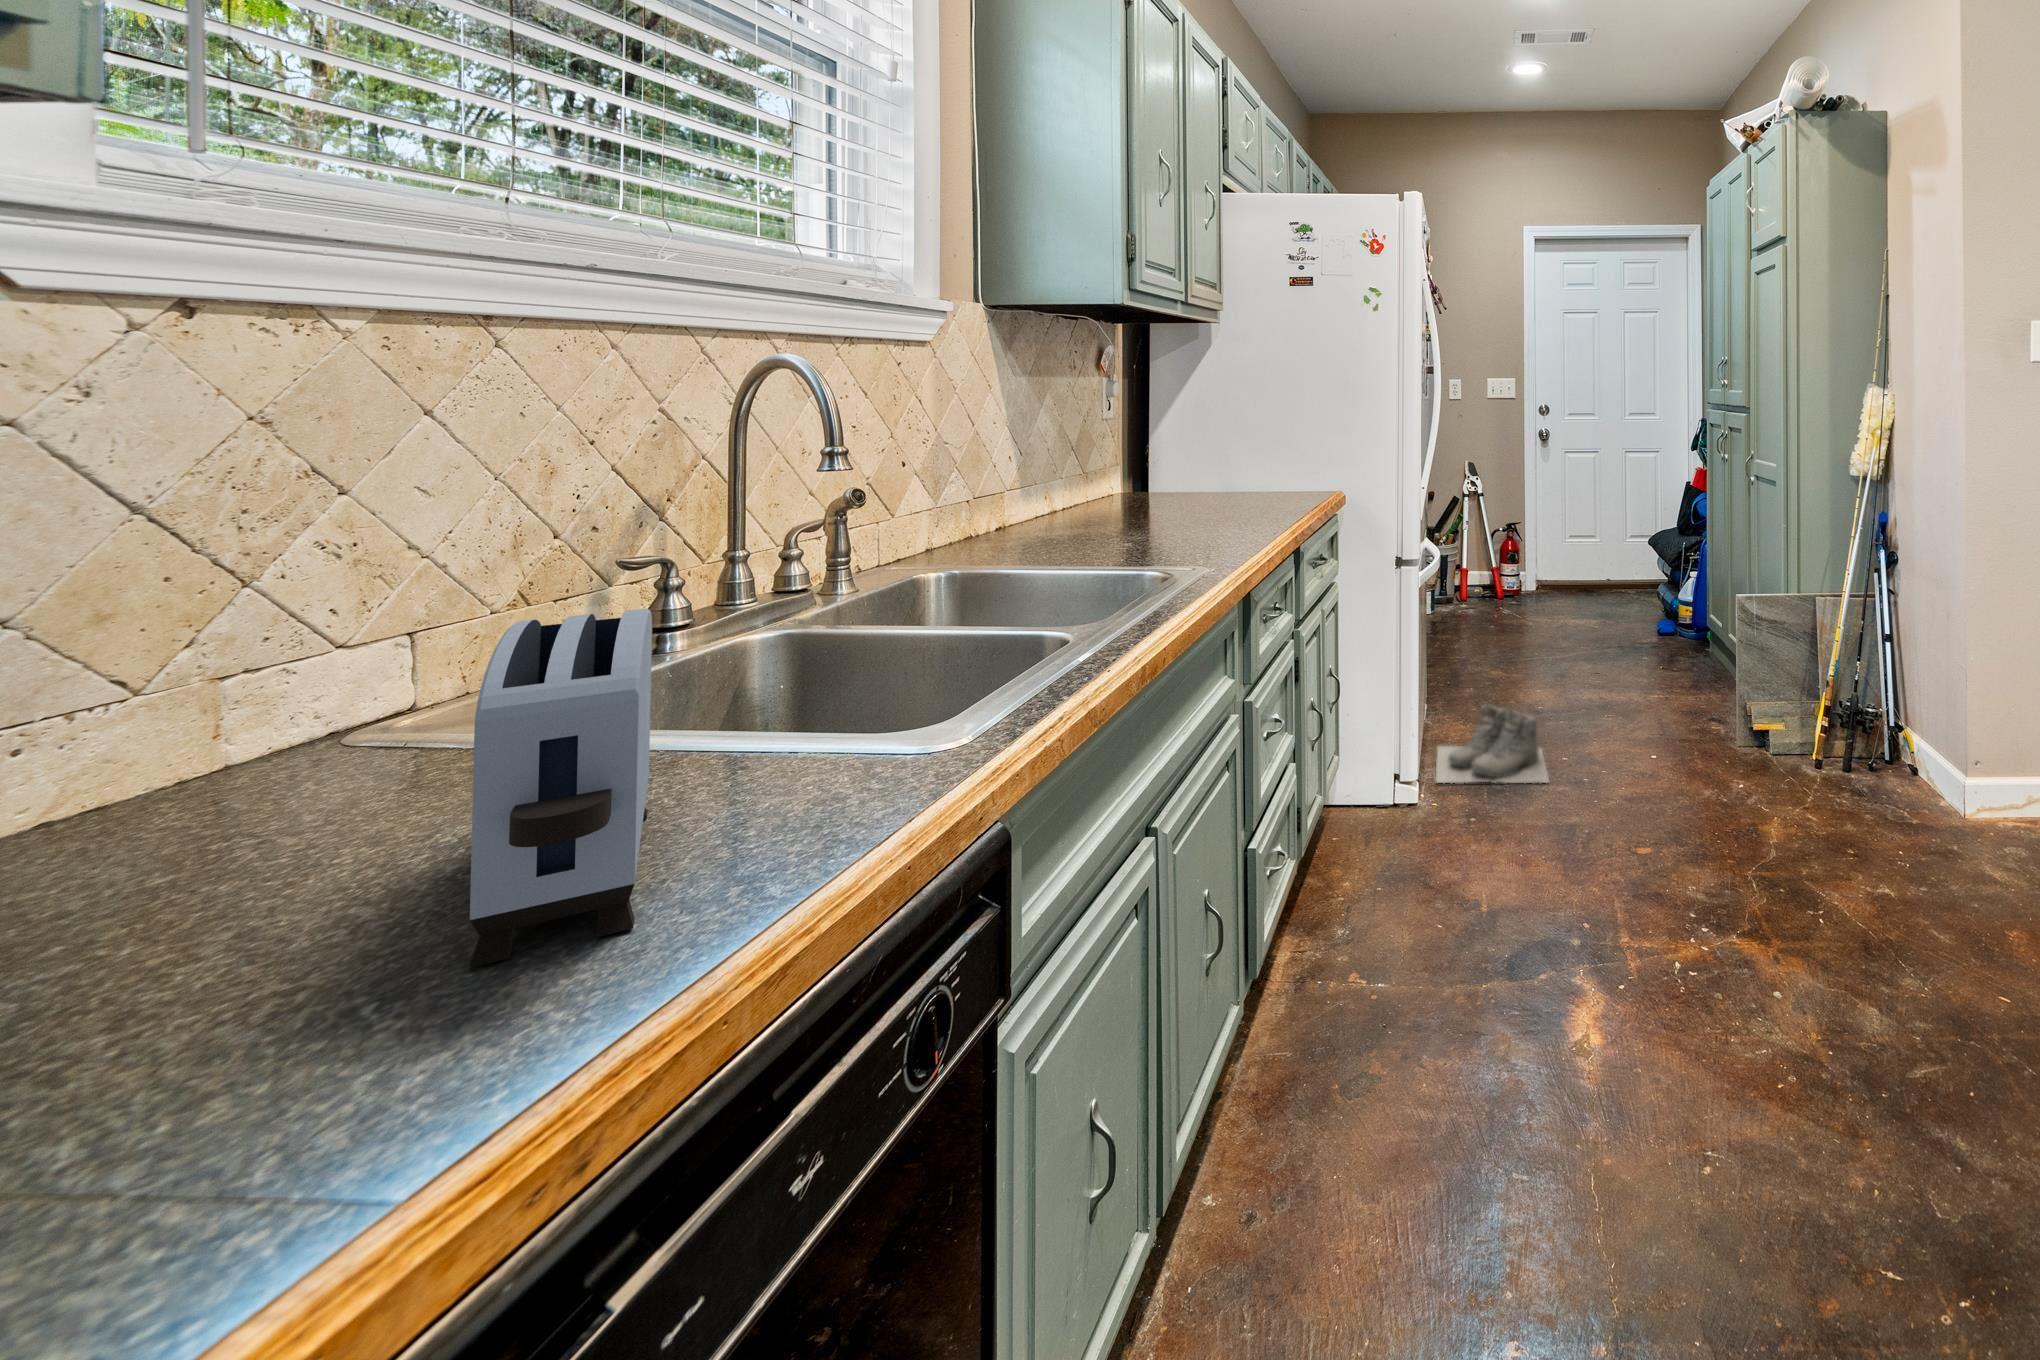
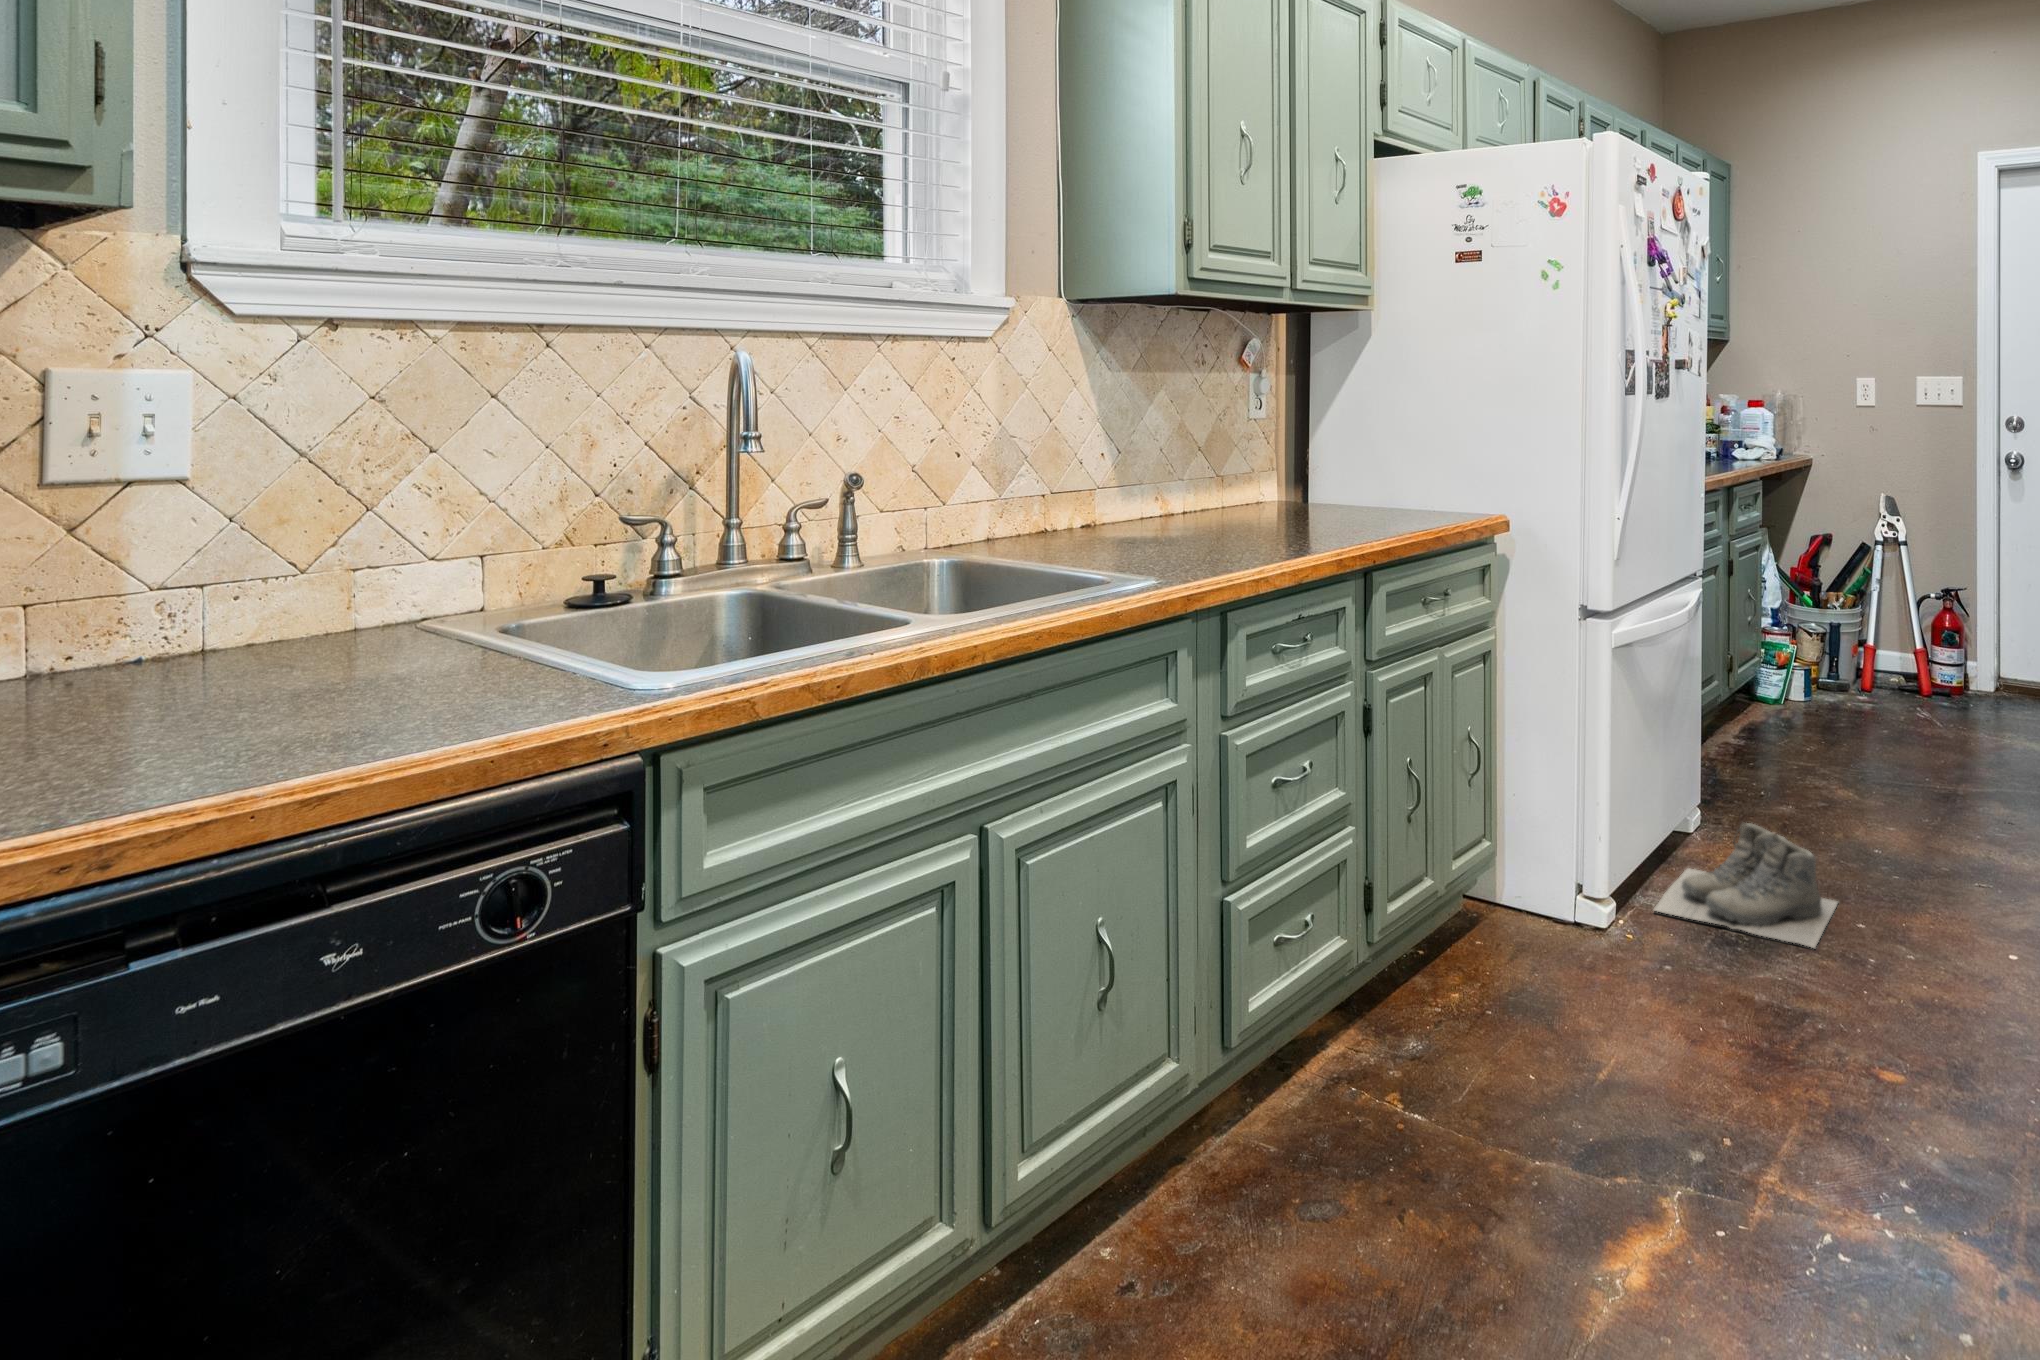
toaster: present [468,609,652,968] -> none [200,535,442,751]

